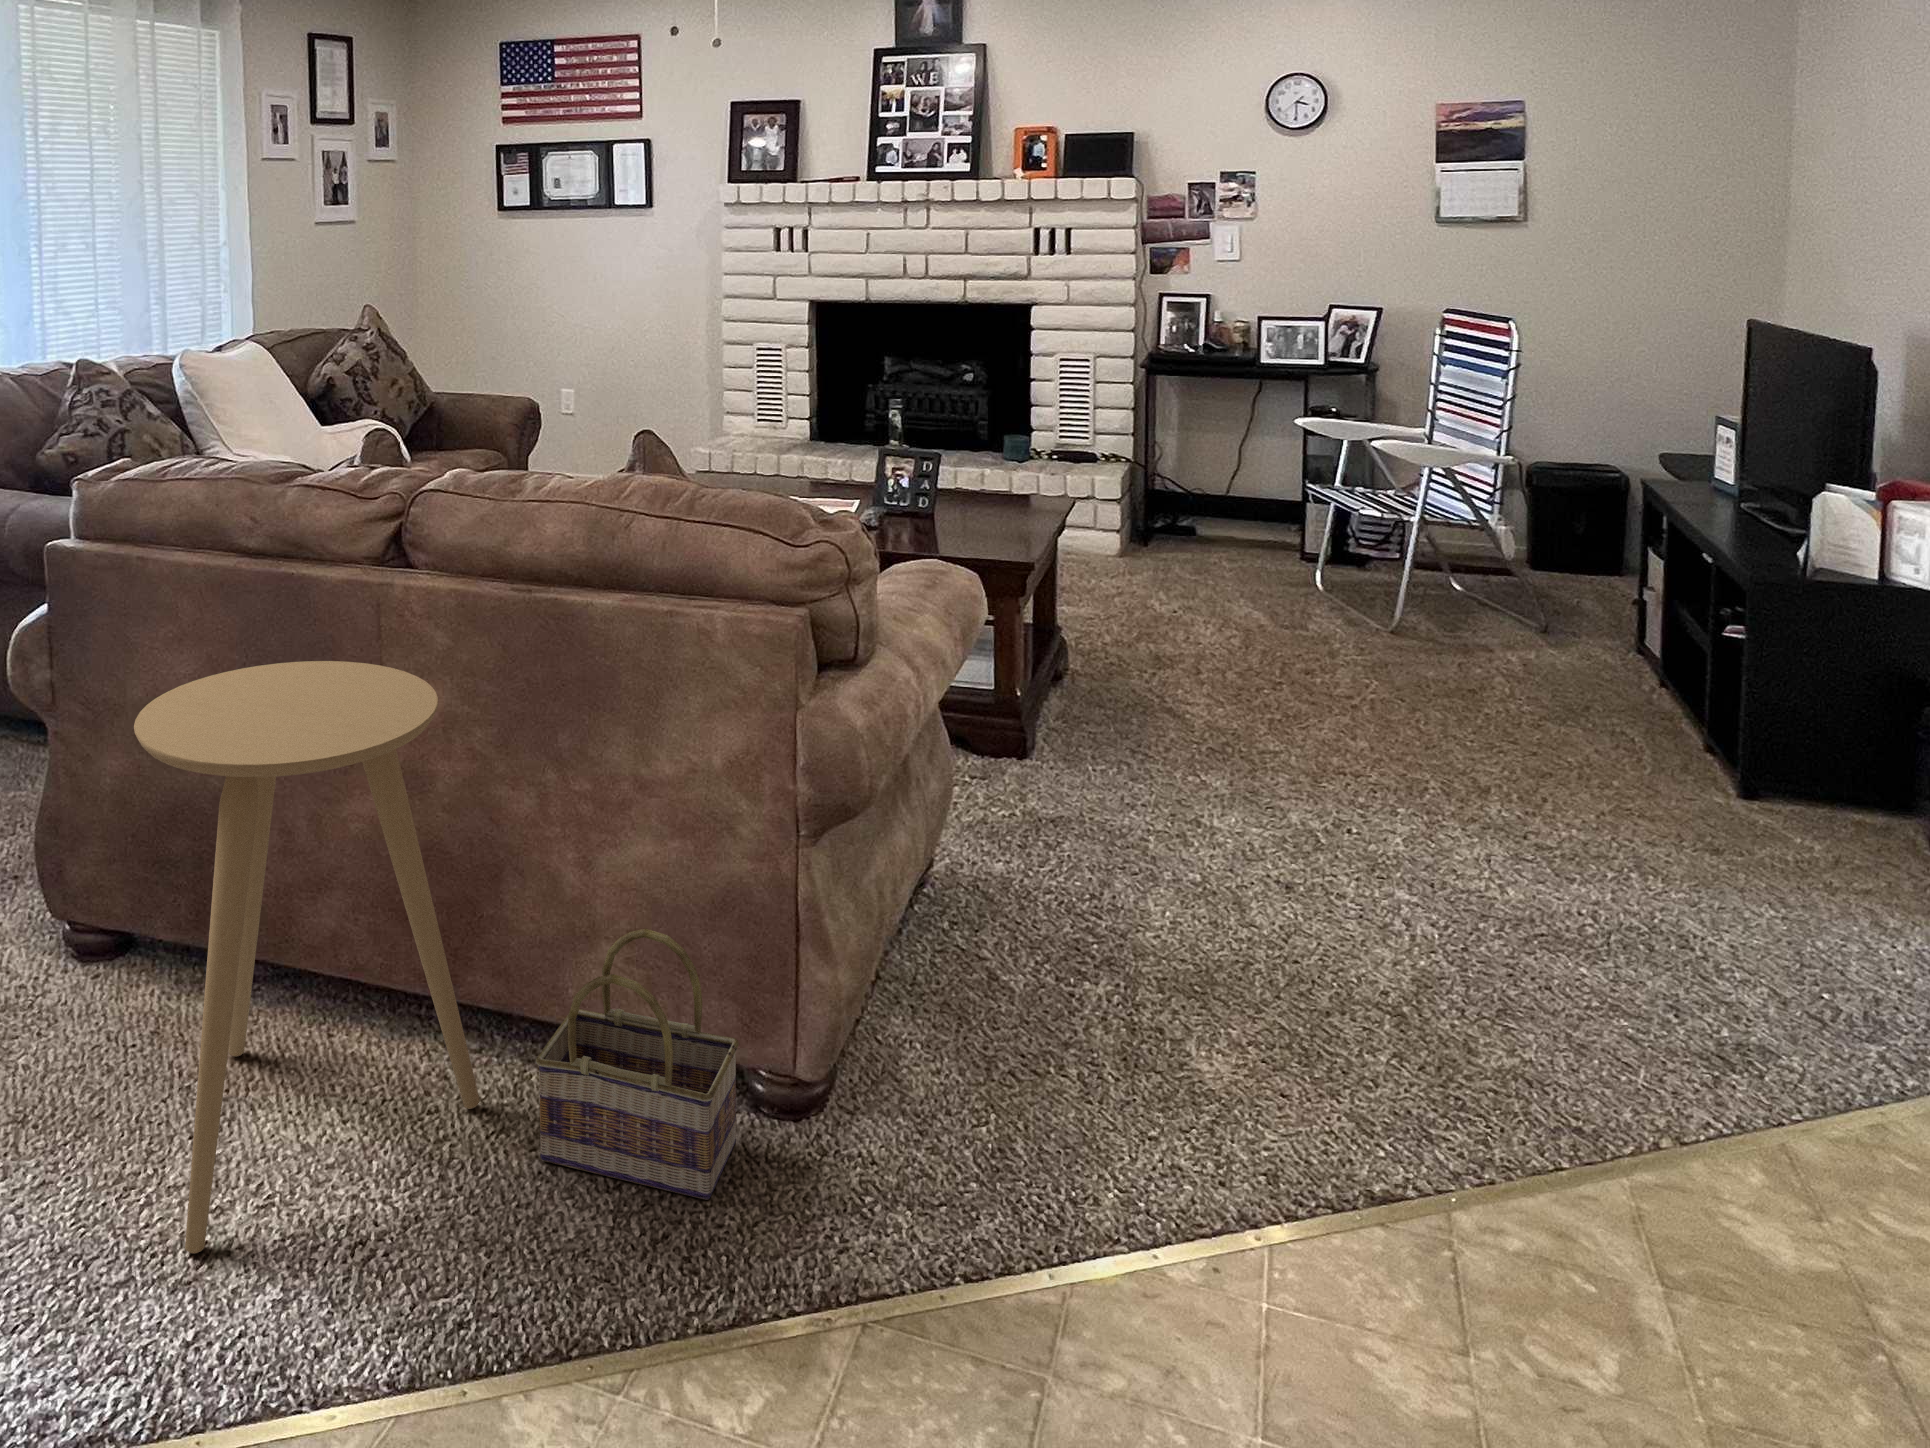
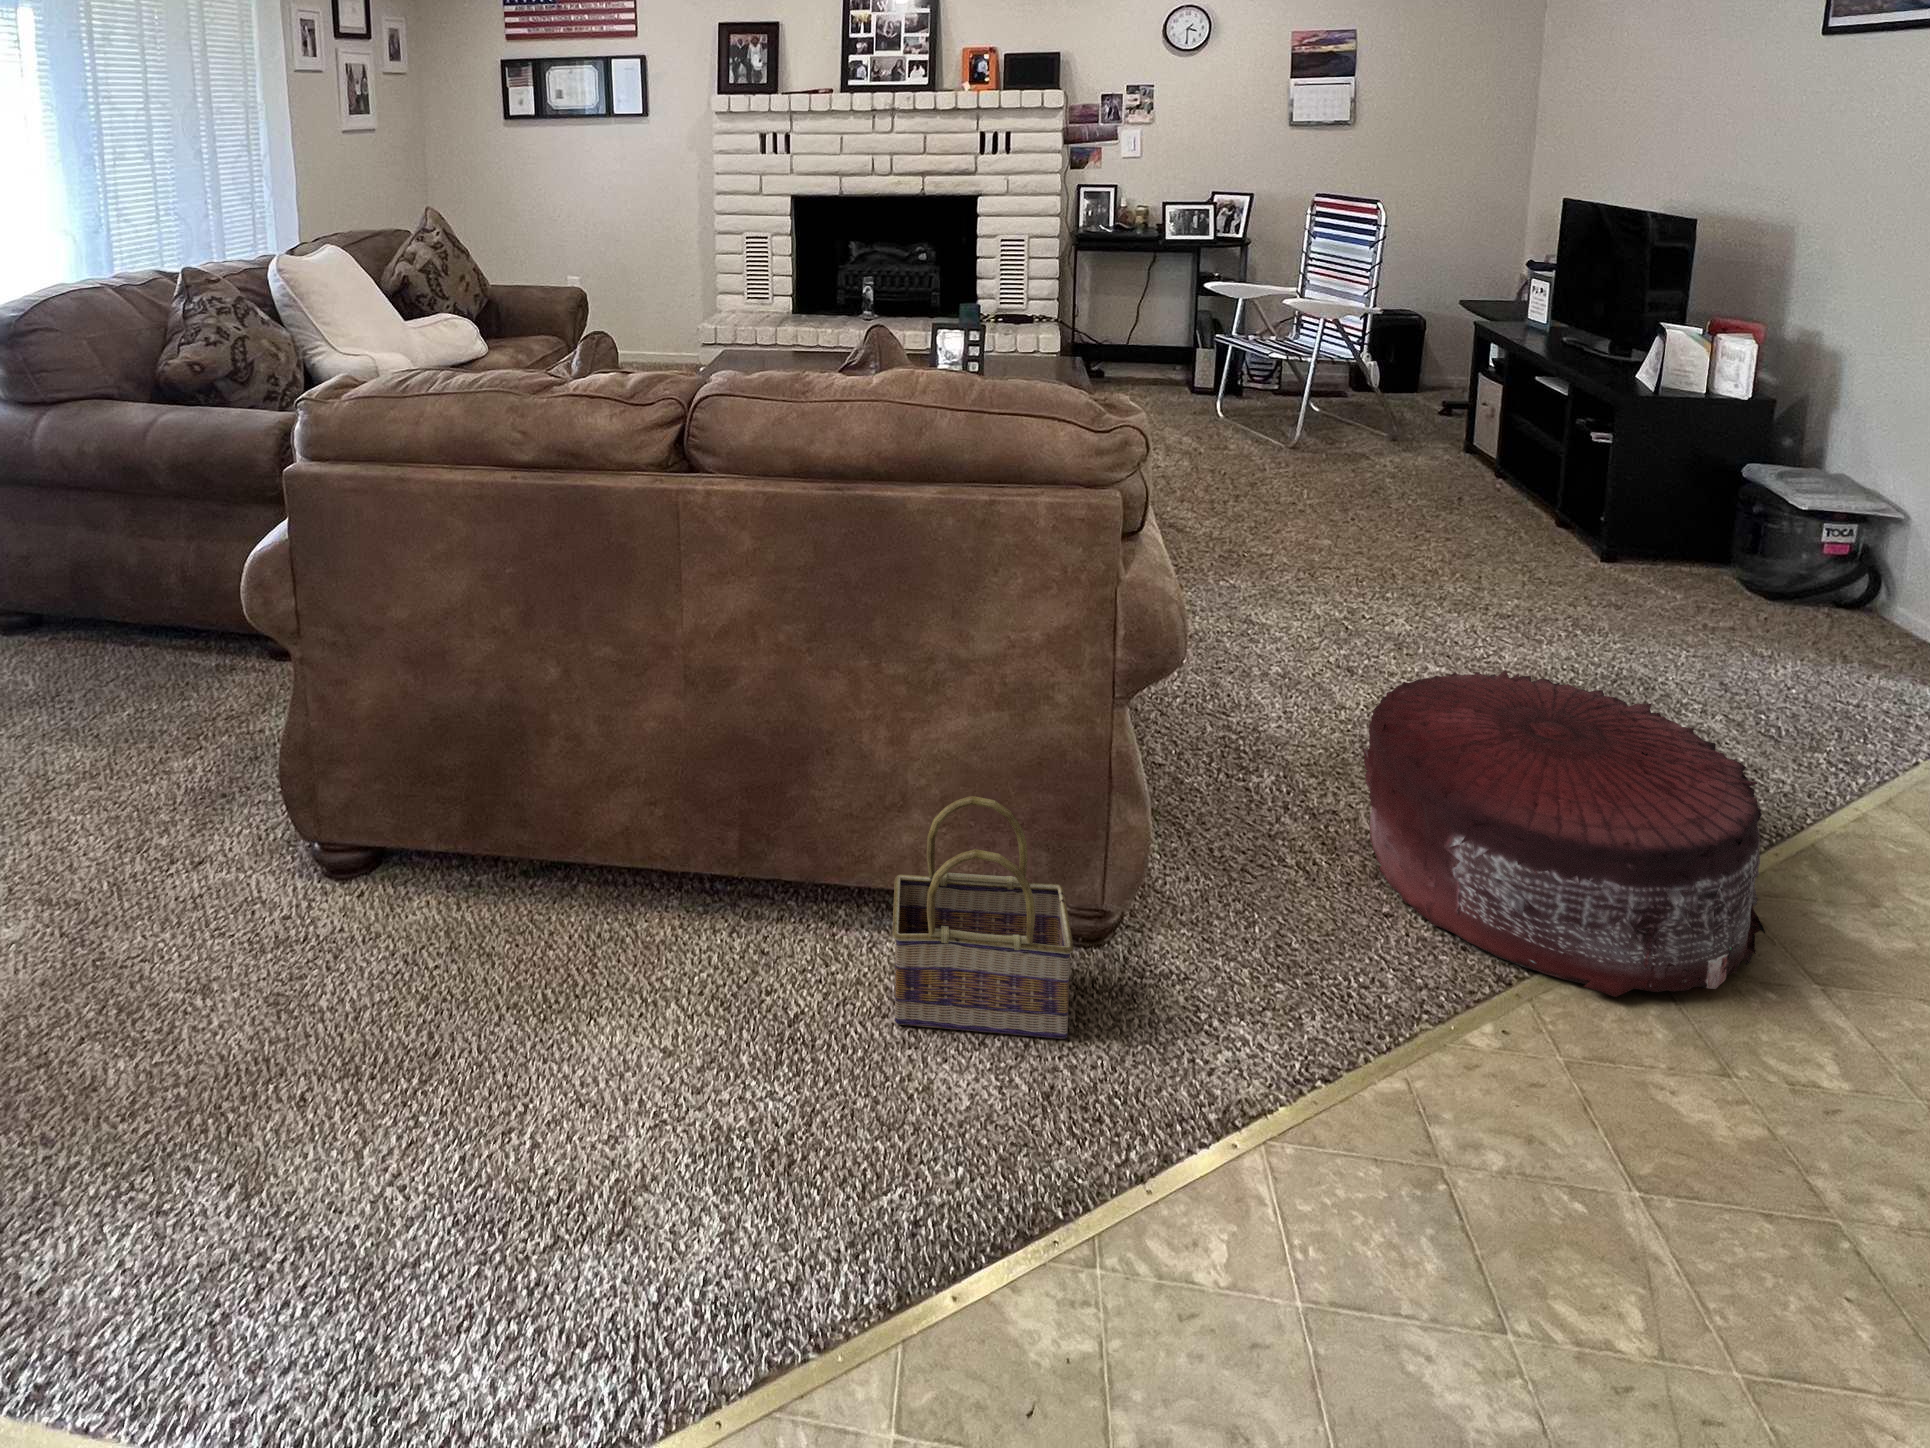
side table: present [134,661,480,1253] -> none [485,571,811,1195]
pouf: none [1168,878,1625,1271] -> present [1363,670,1765,997]

